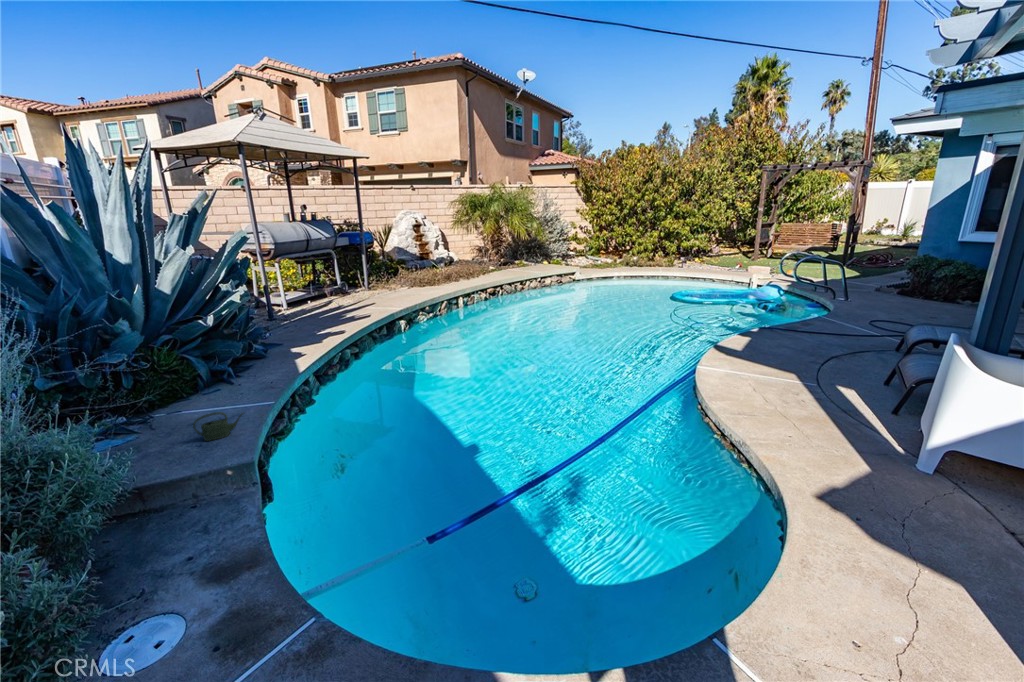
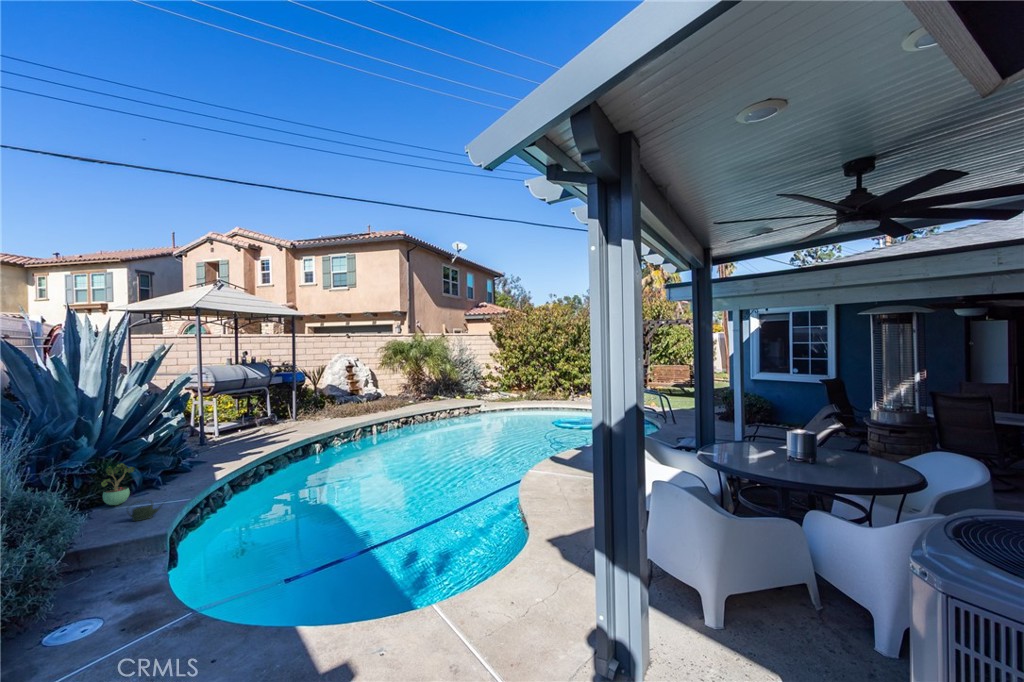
potted plant: none [155,357,196,411] -> present [101,463,135,505]

